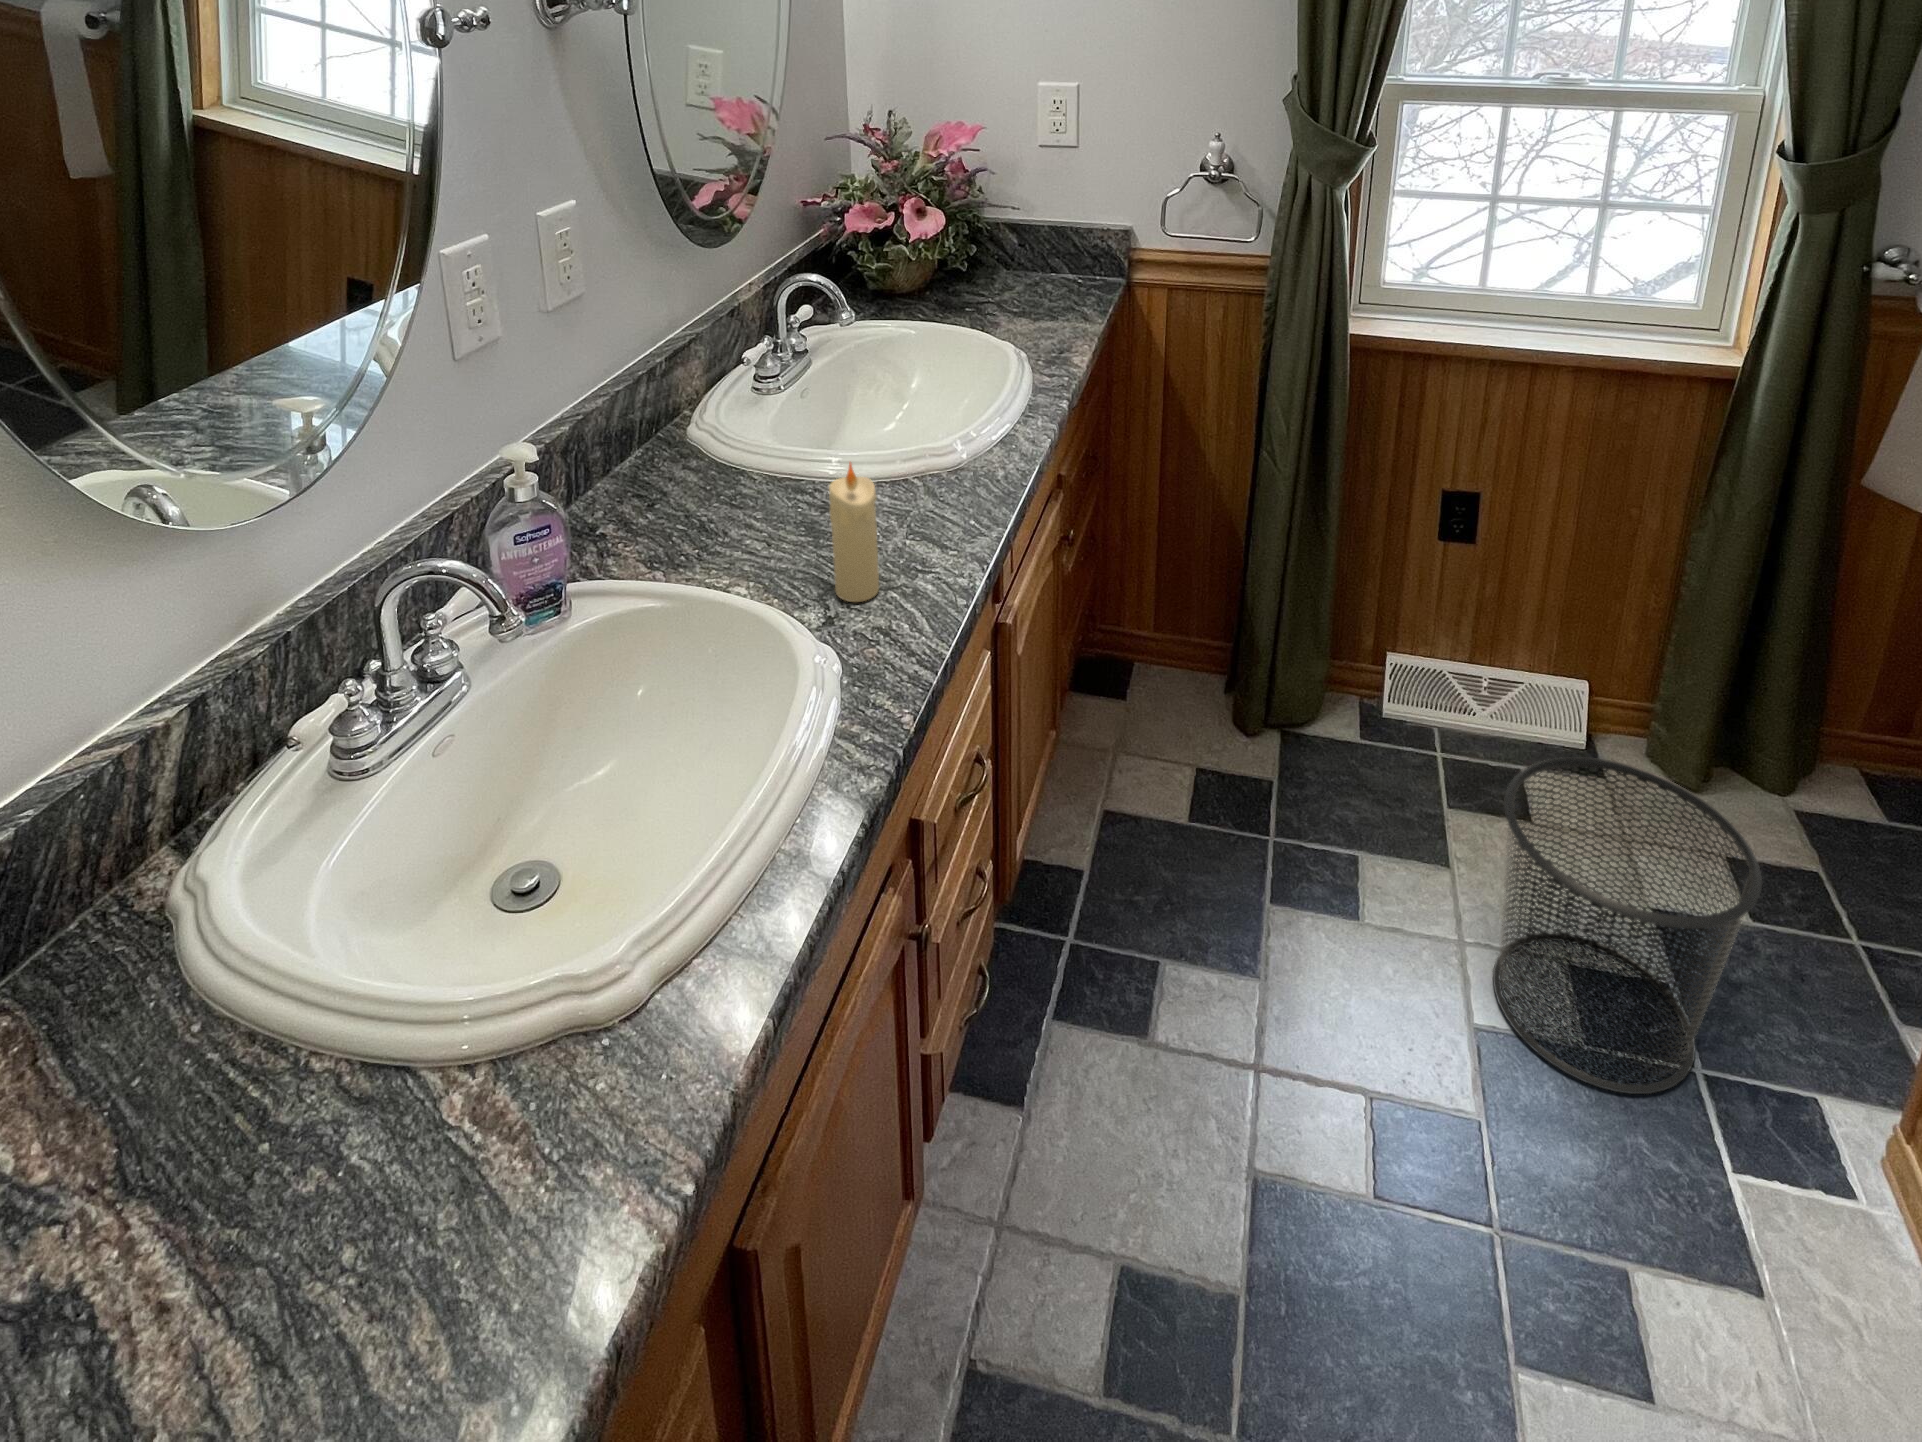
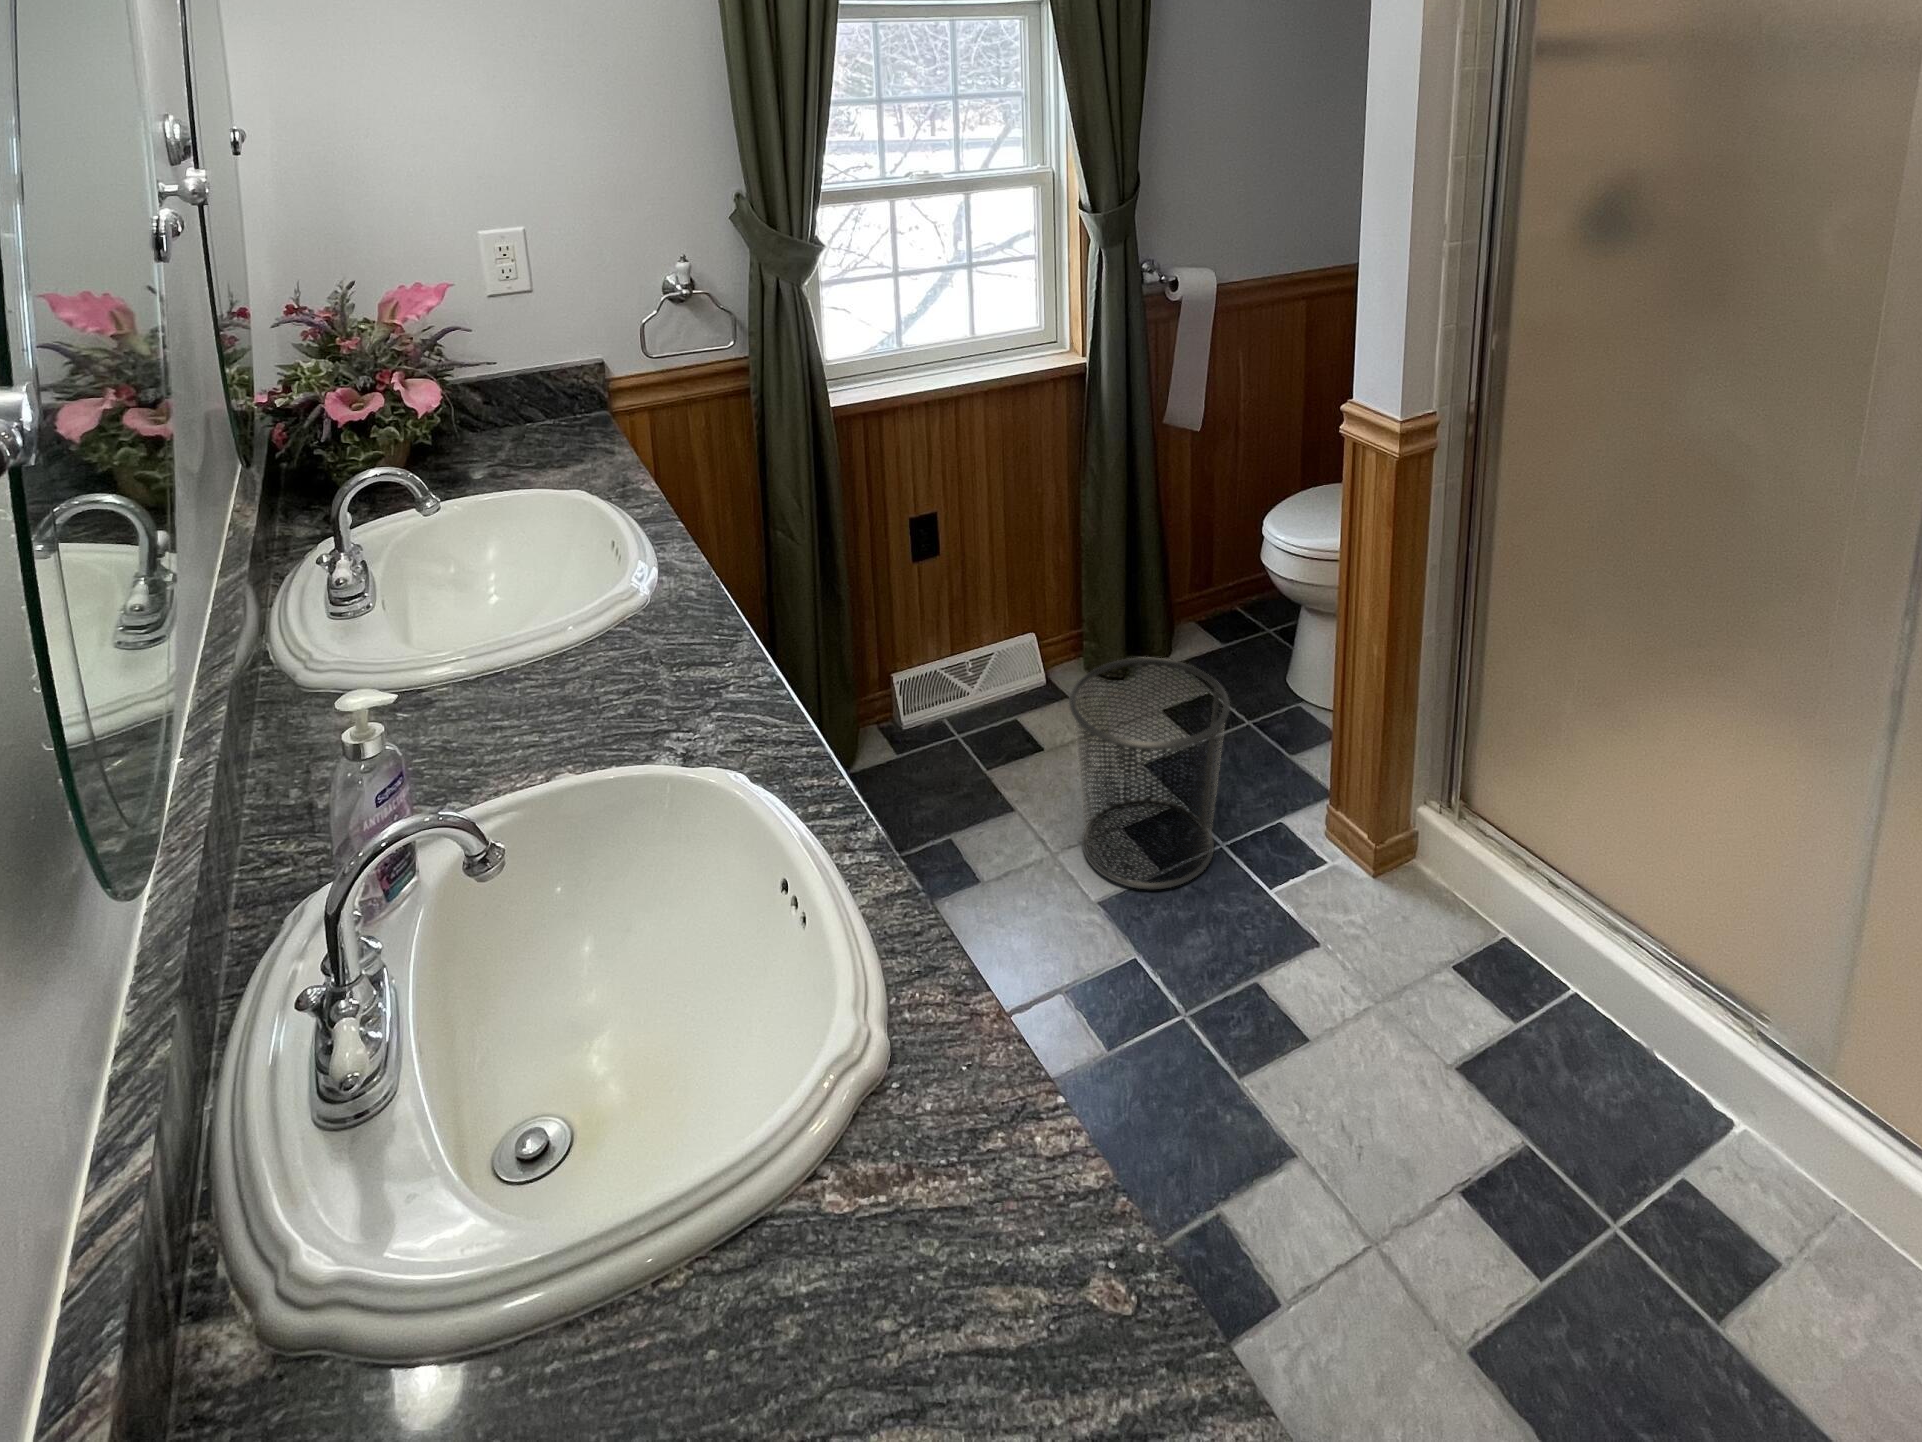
candle: present [829,463,879,602] -> none [668,598,724,736]

